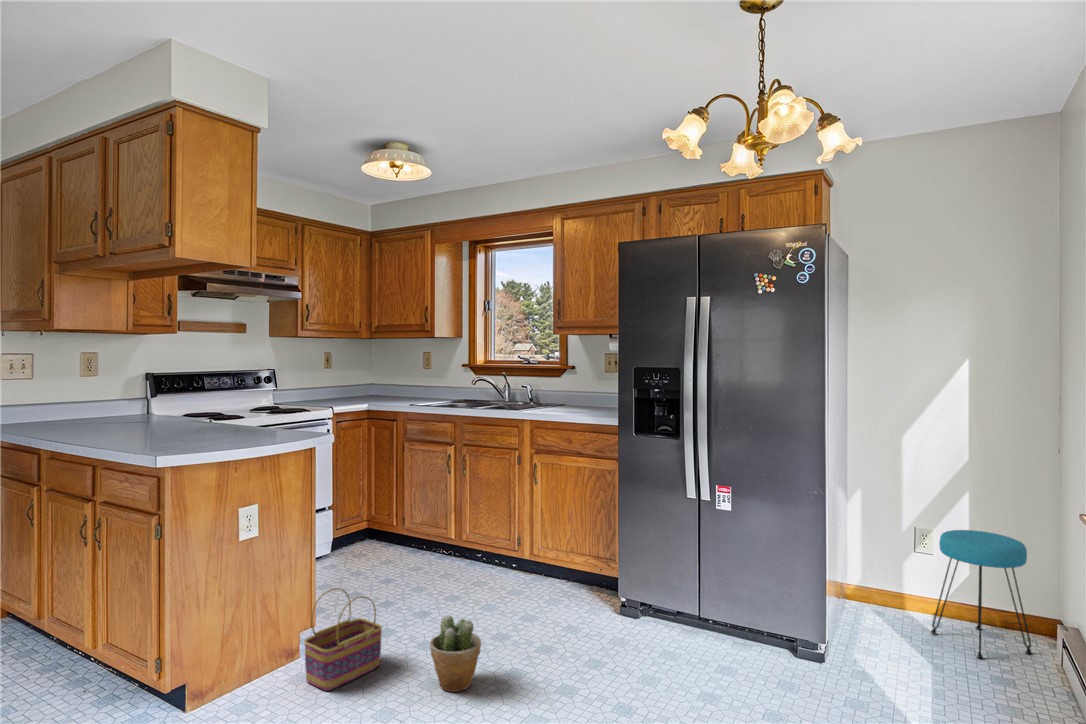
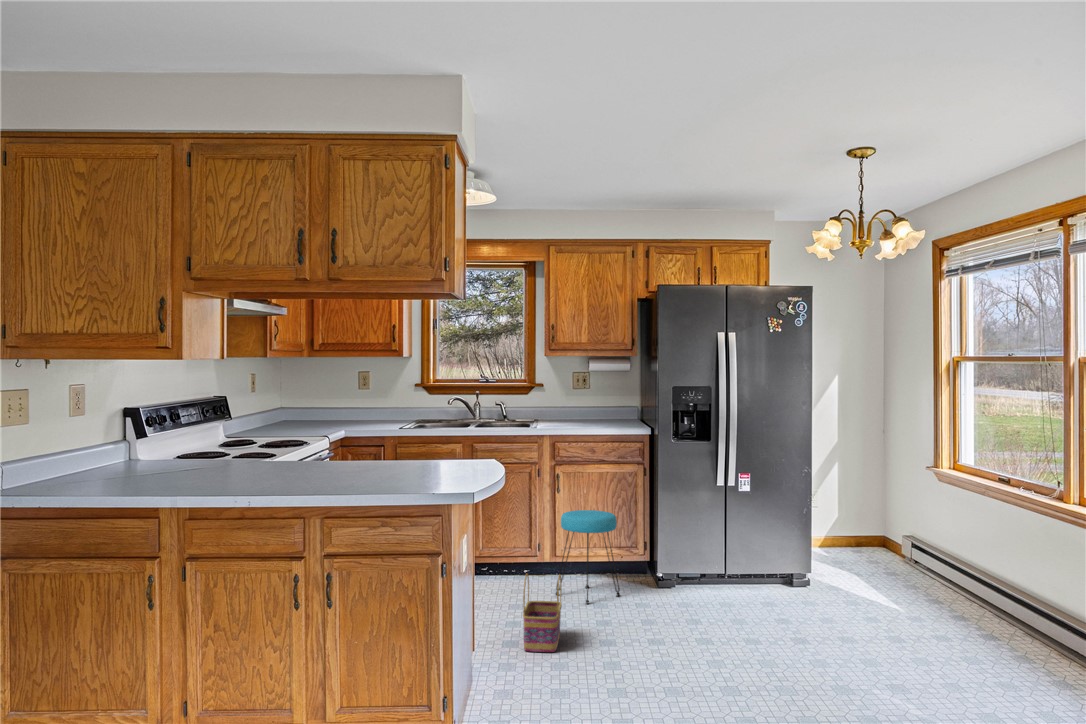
stool: present [931,530,1032,658] -> present [556,510,620,603]
potted plant: present [430,615,481,692] -> none [612,579,652,637]

